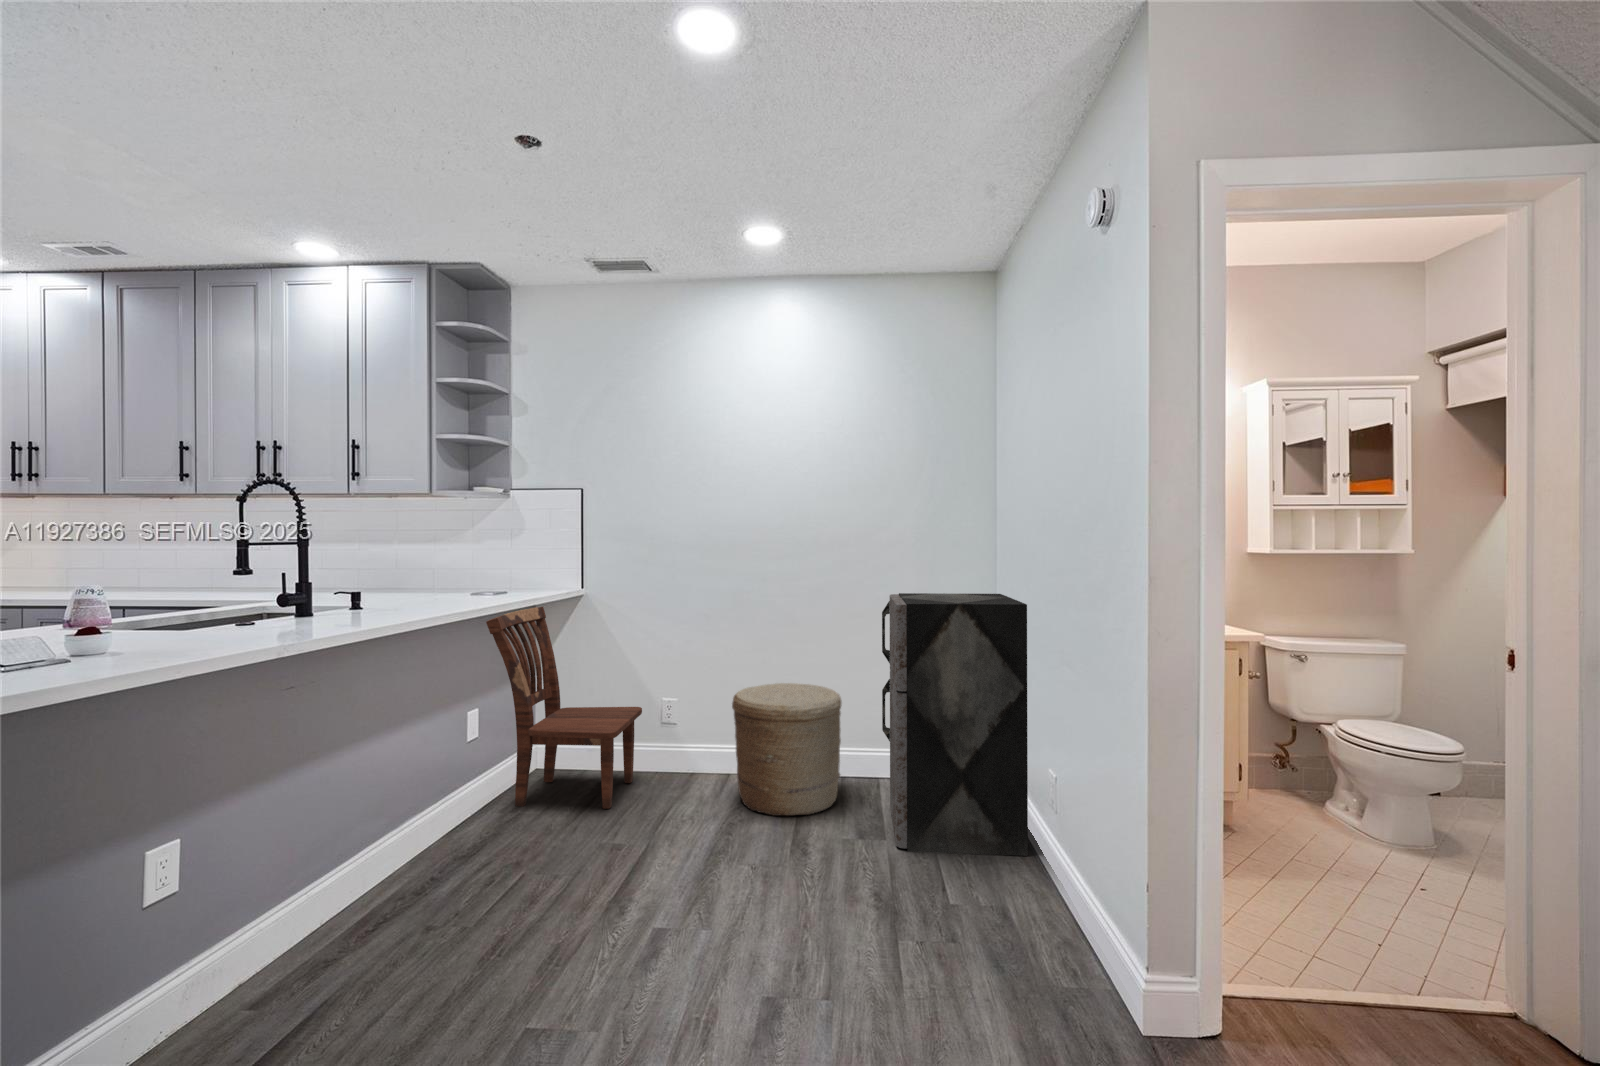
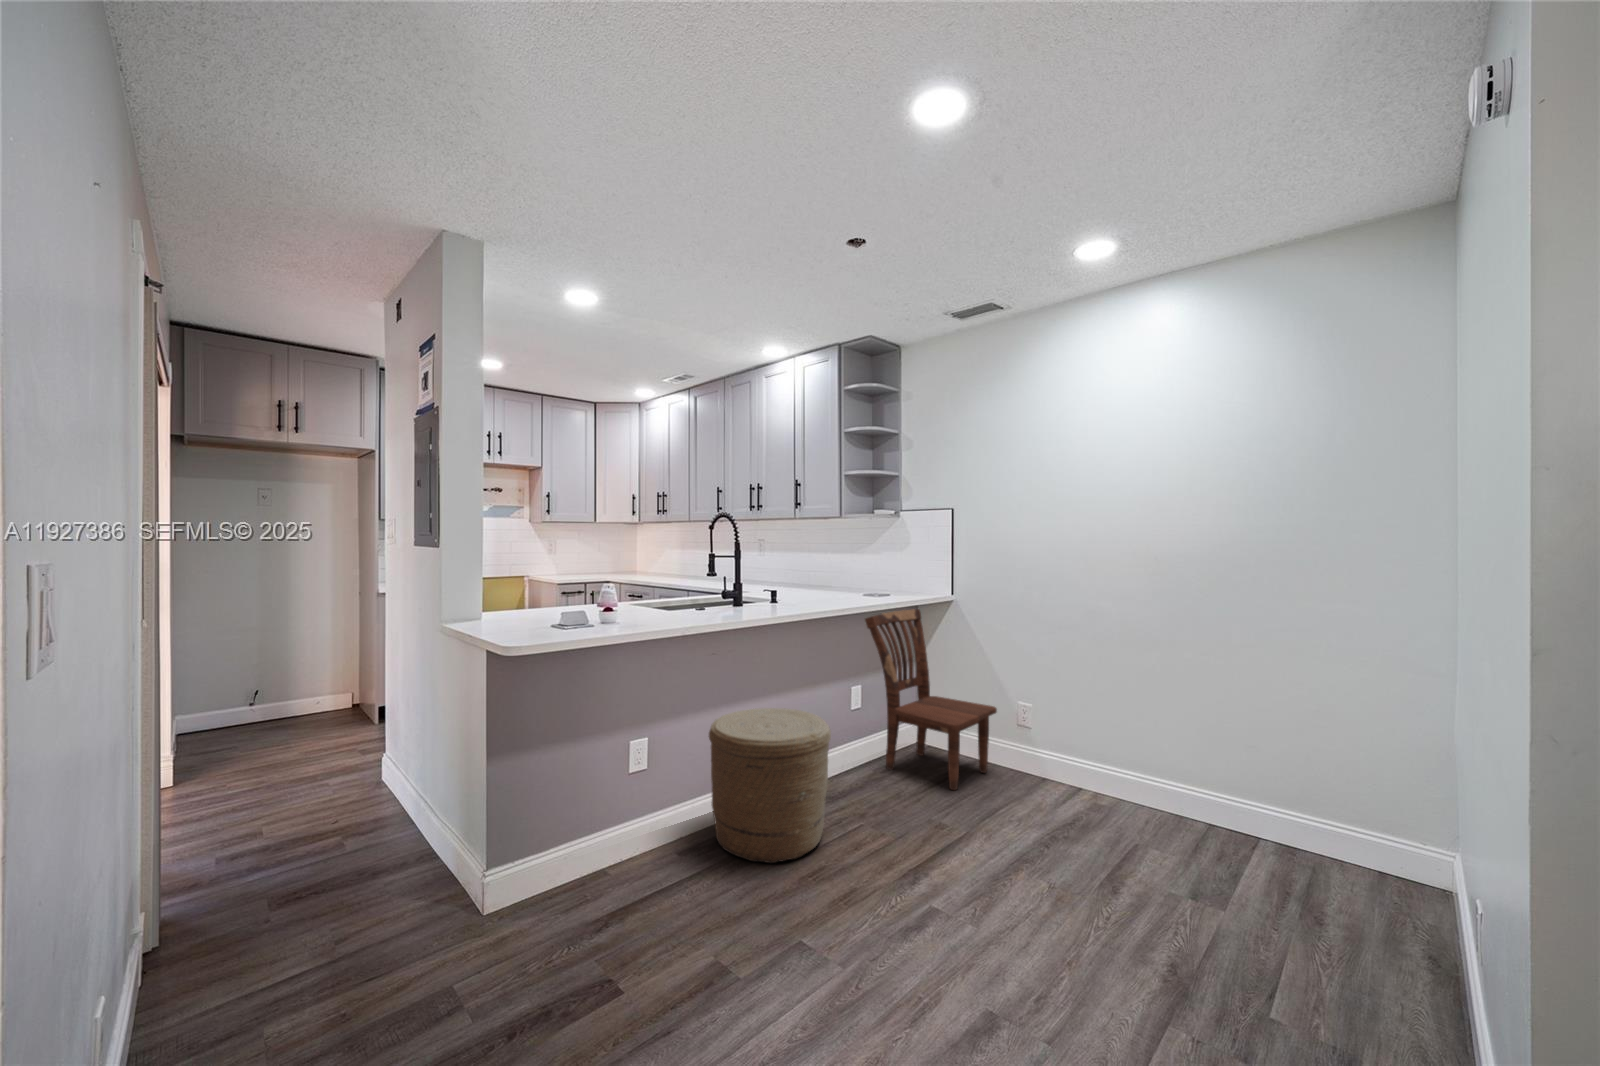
storage cabinet: present [882,593,1028,856] -> none [1237,630,1448,1006]
basket: present [732,683,841,816] -> present [709,708,831,863]

